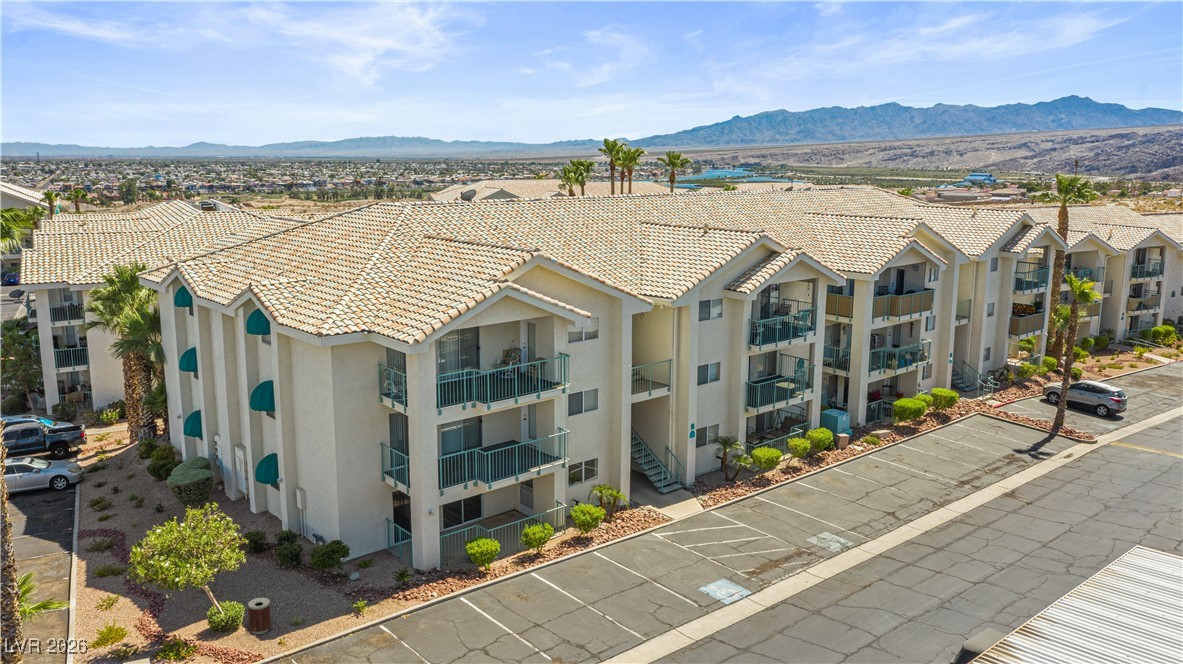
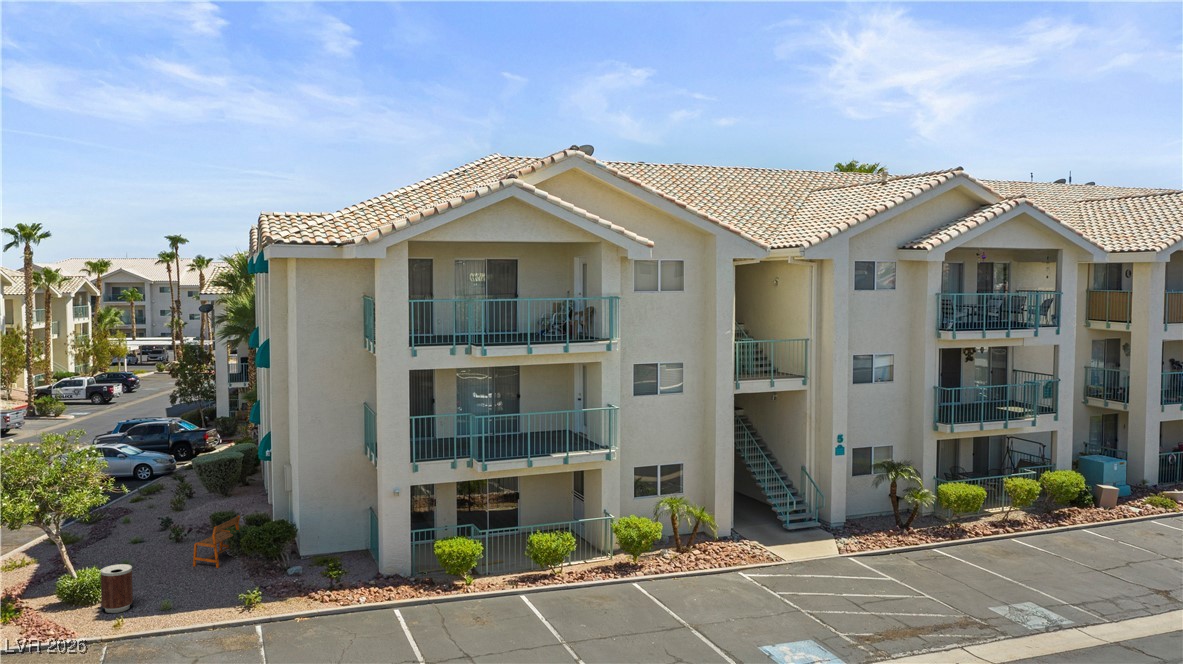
bench: none [274,541,301,586] -> present [193,516,240,568]

